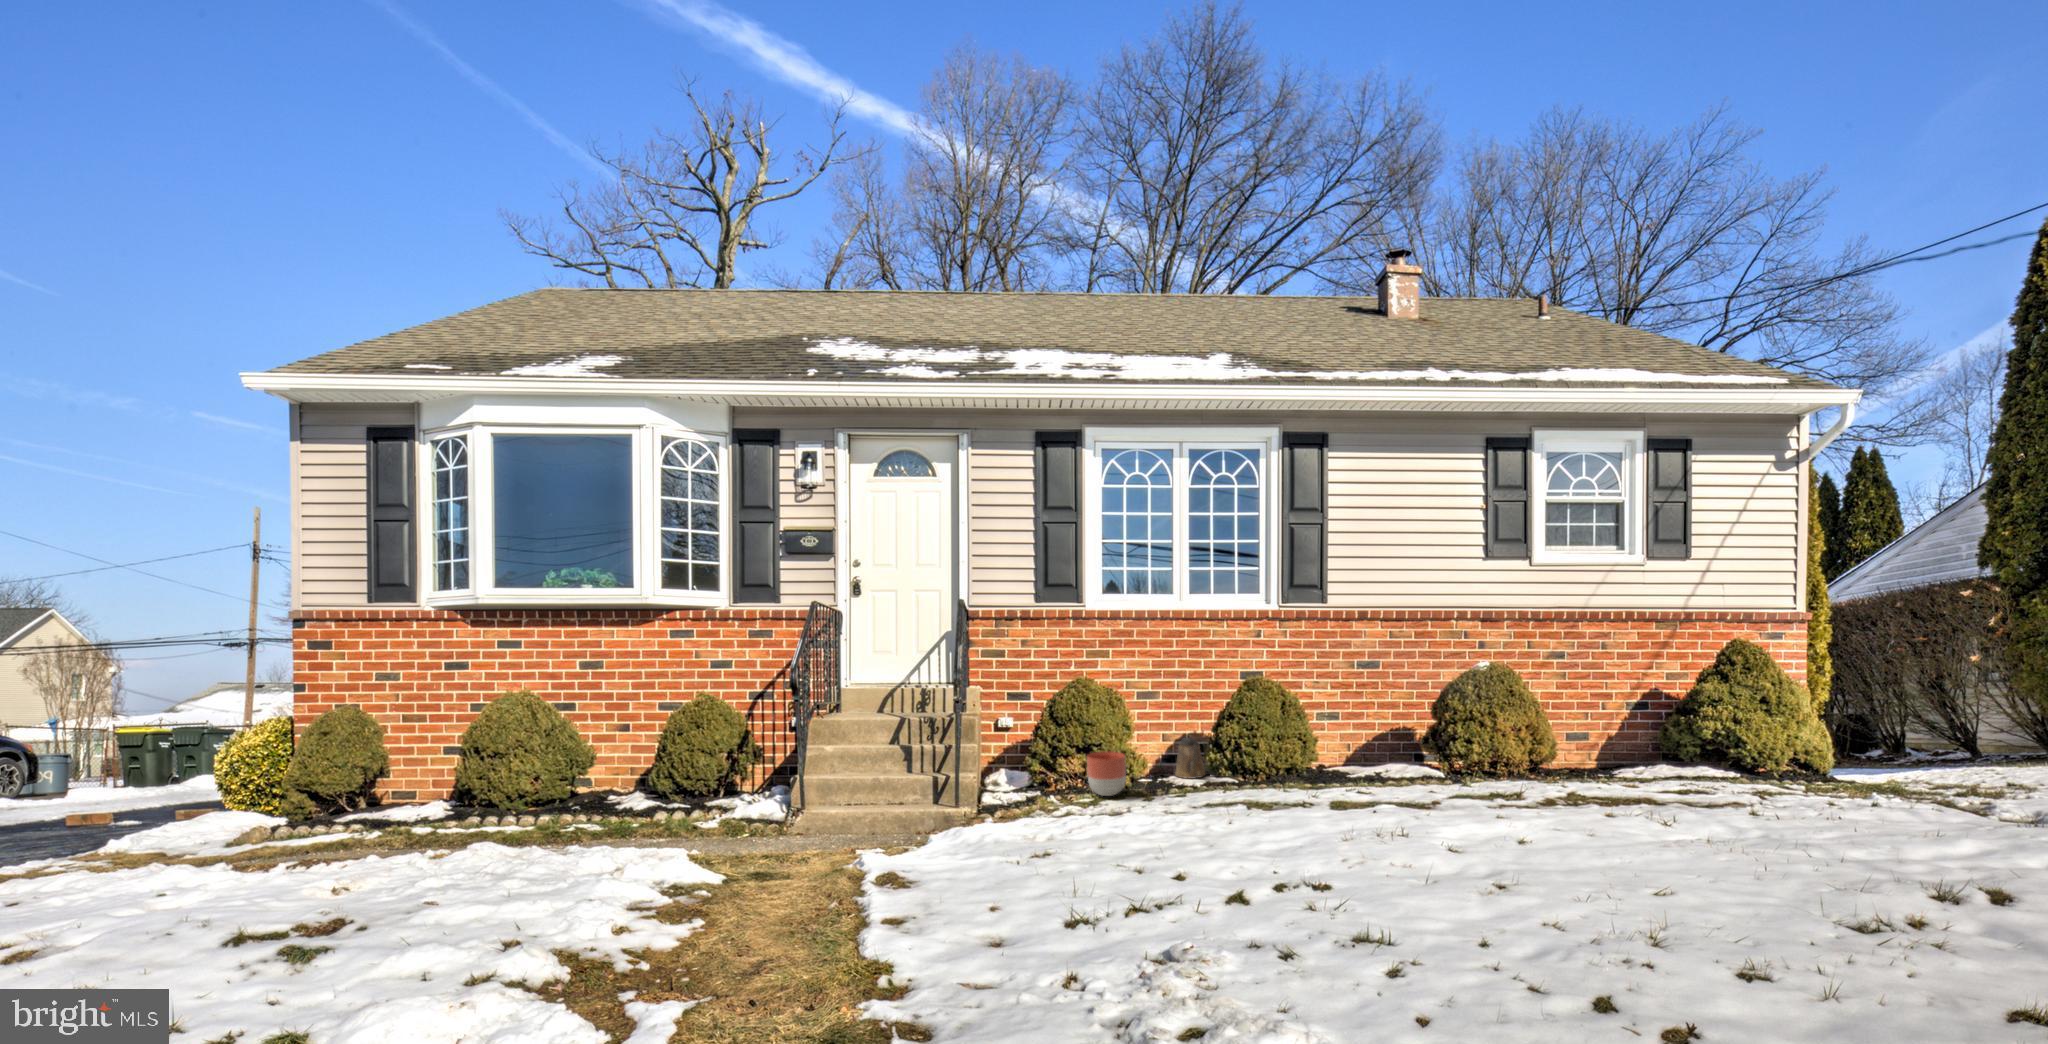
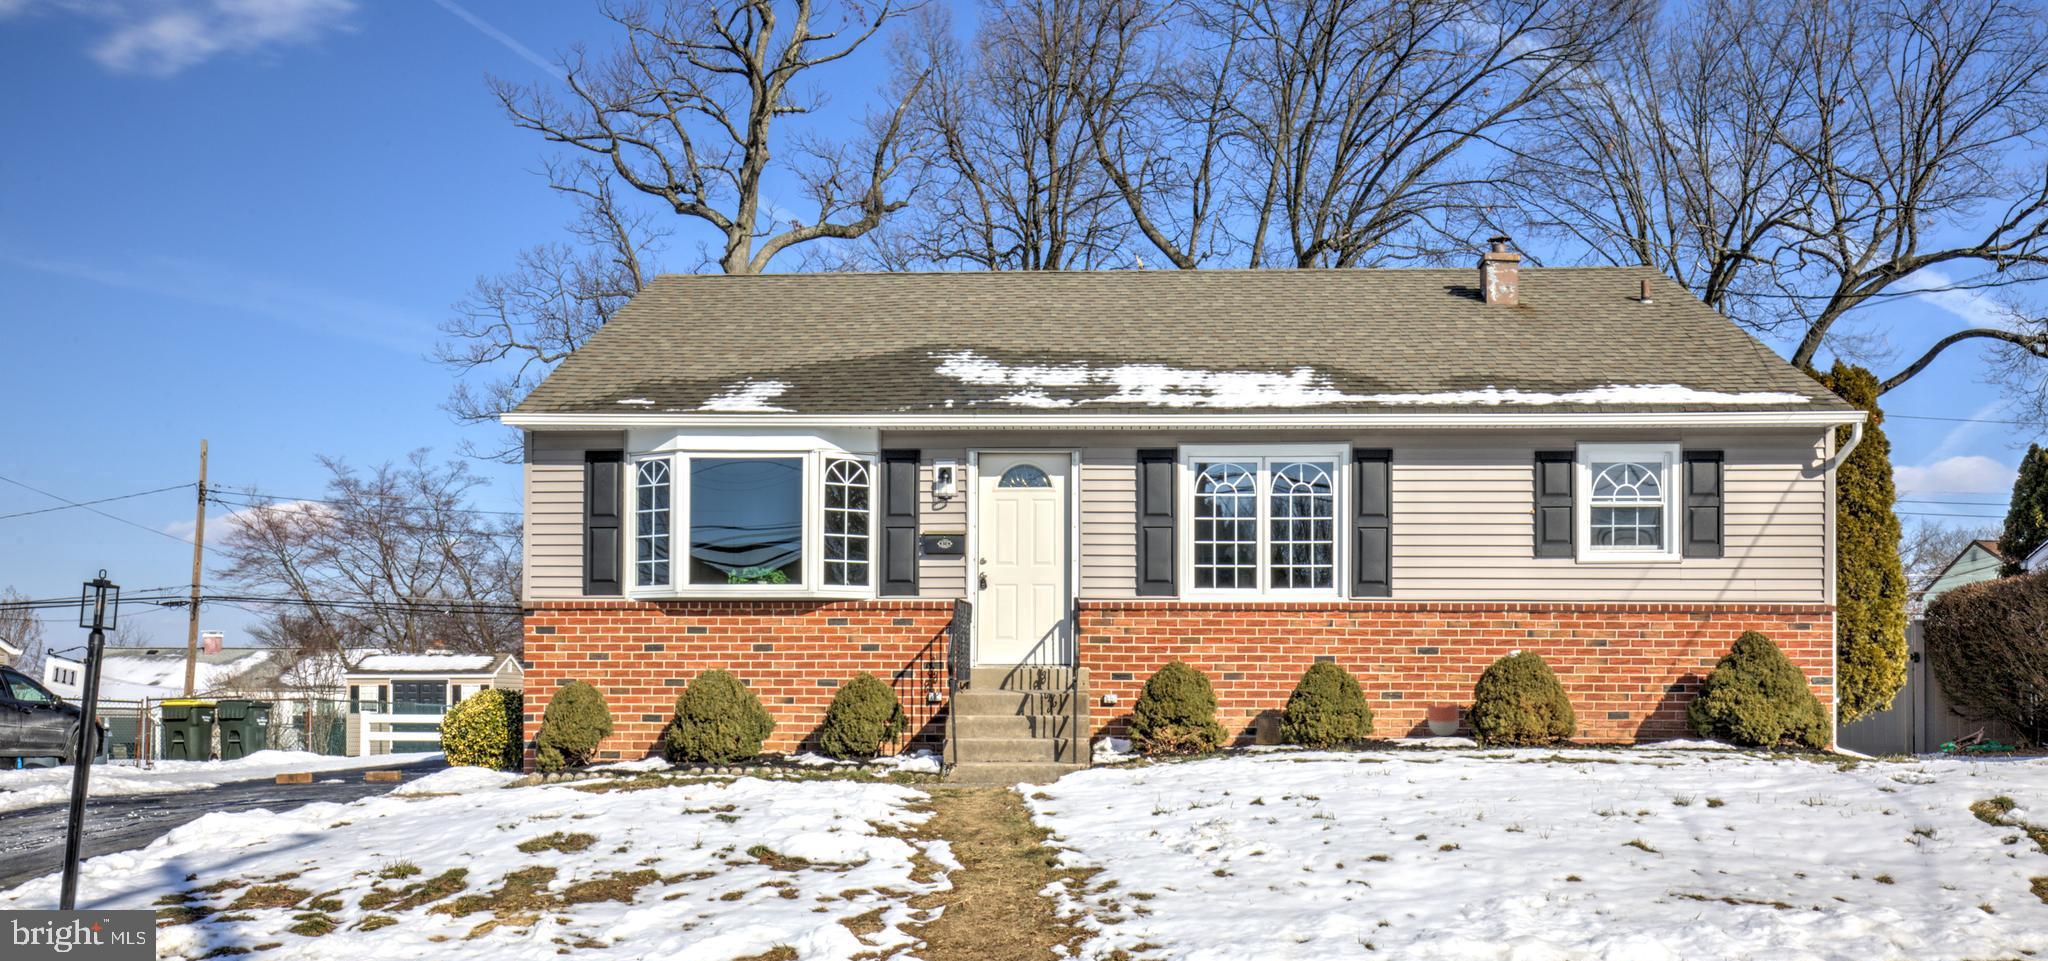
planter: present [1087,751,1126,796] -> present [1427,704,1459,736]

